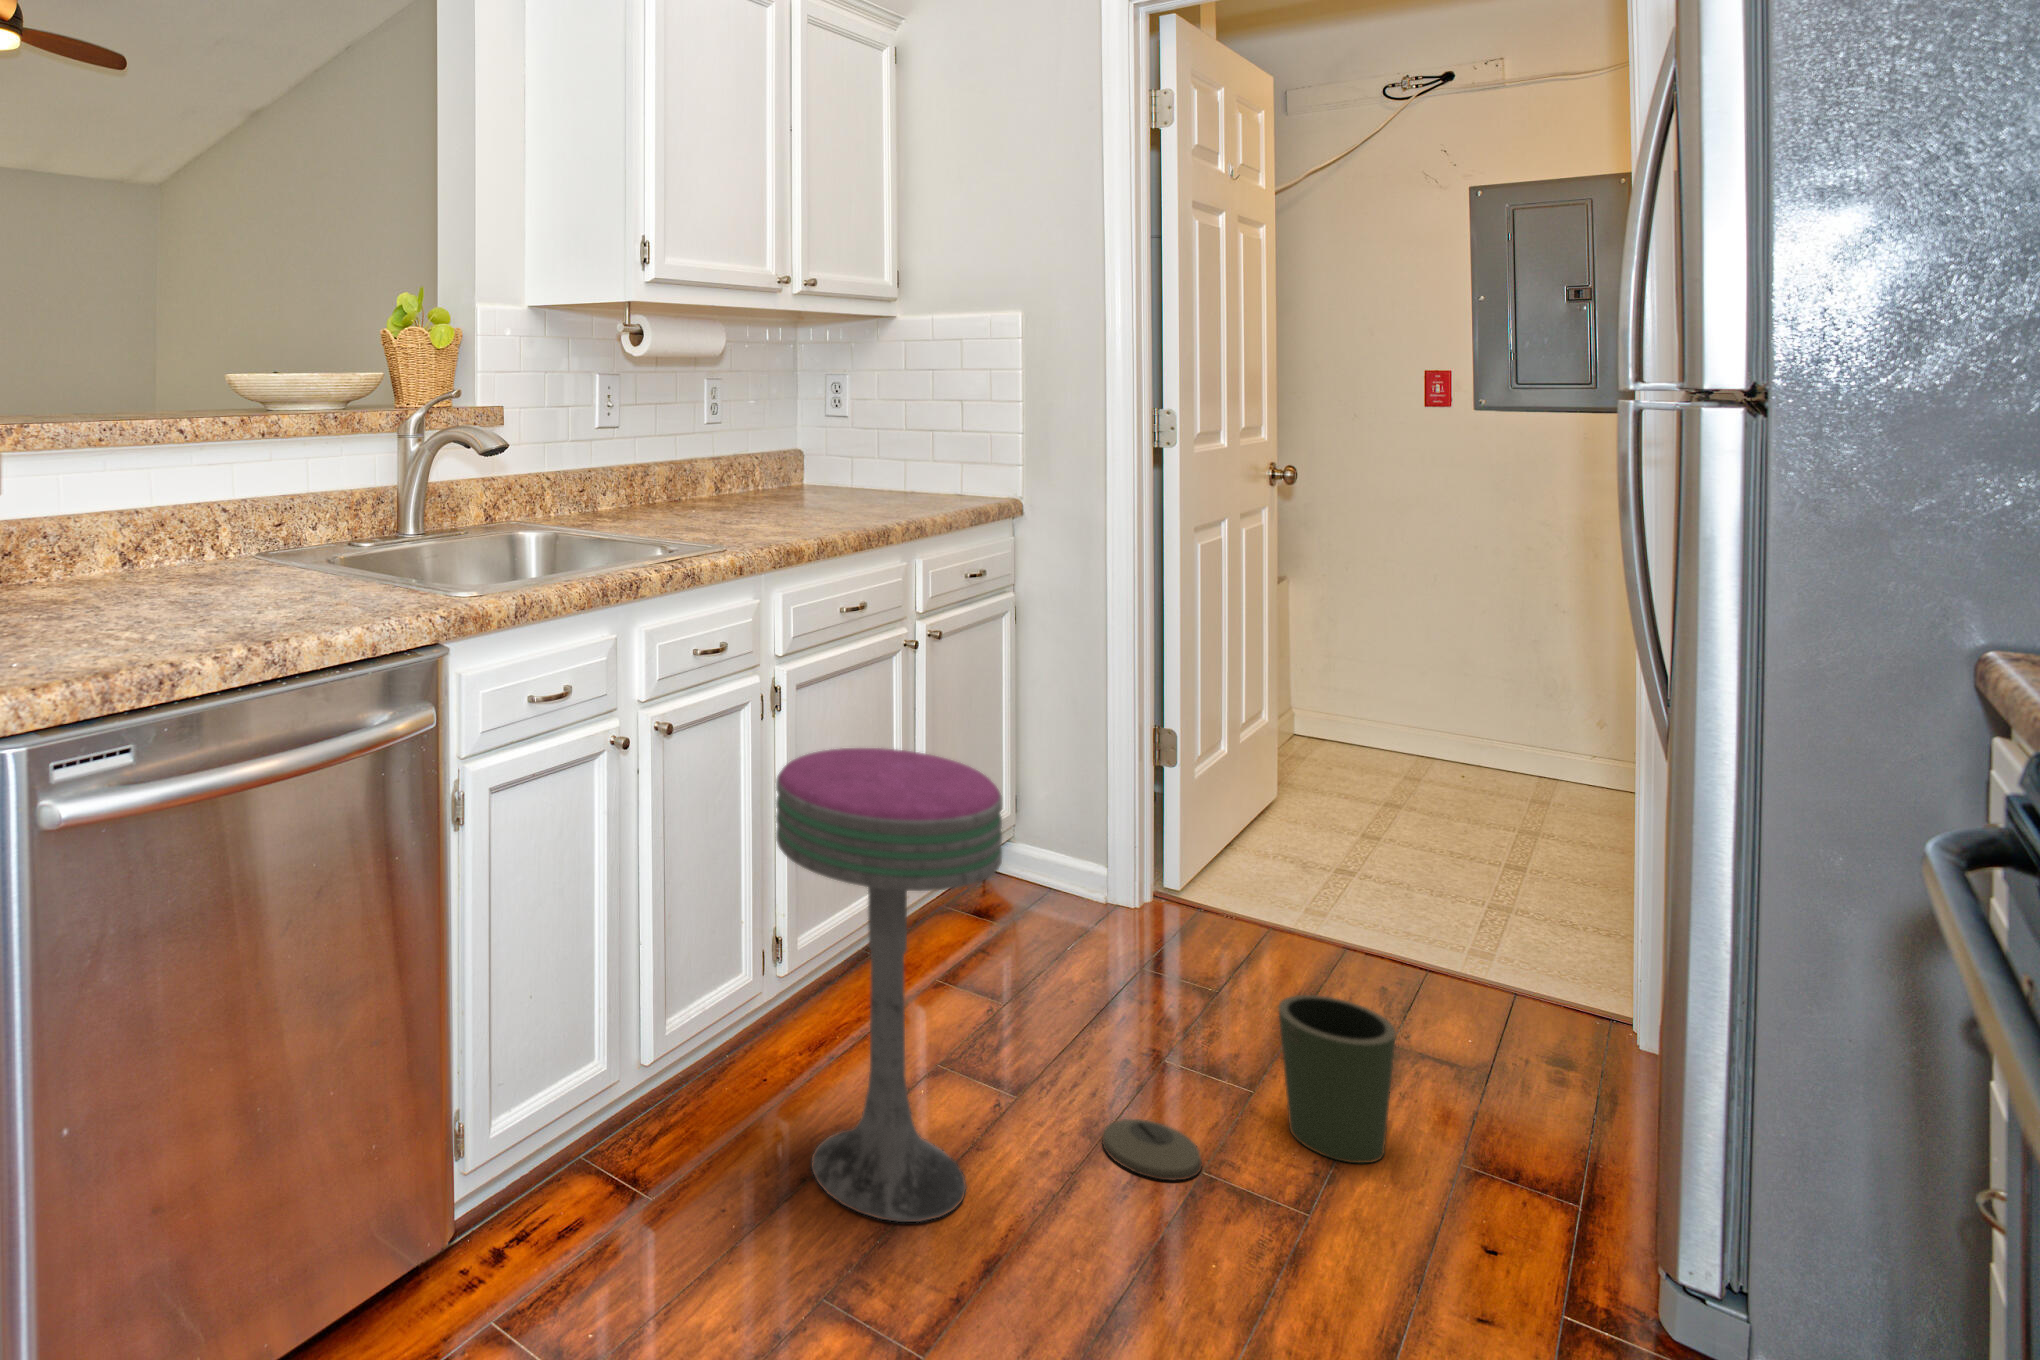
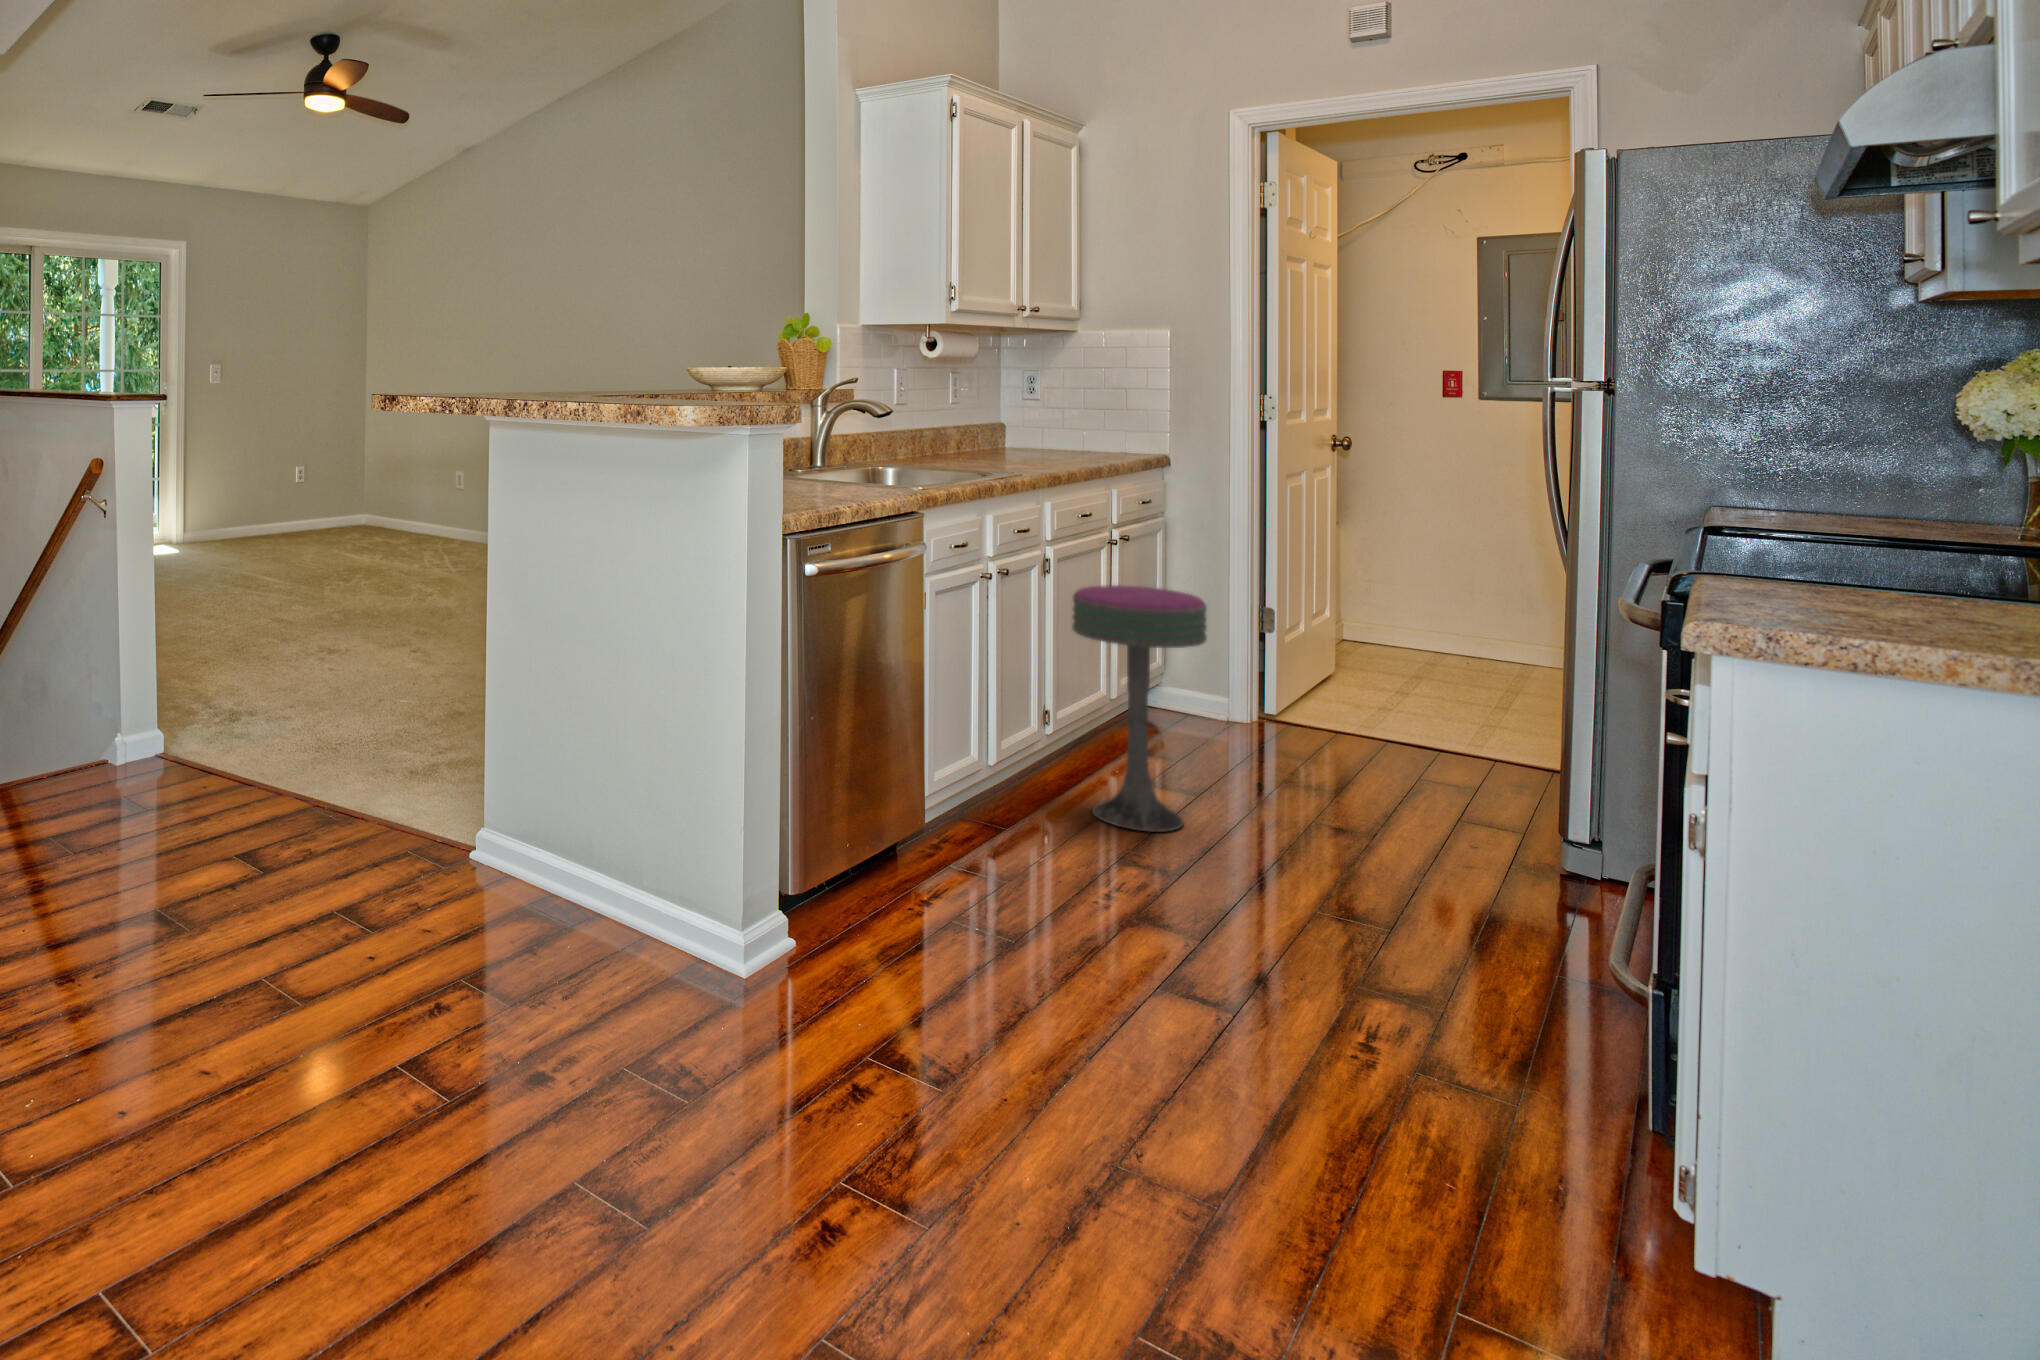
trash can: present [1102,995,1396,1180] -> none [1255,732,1424,821]

